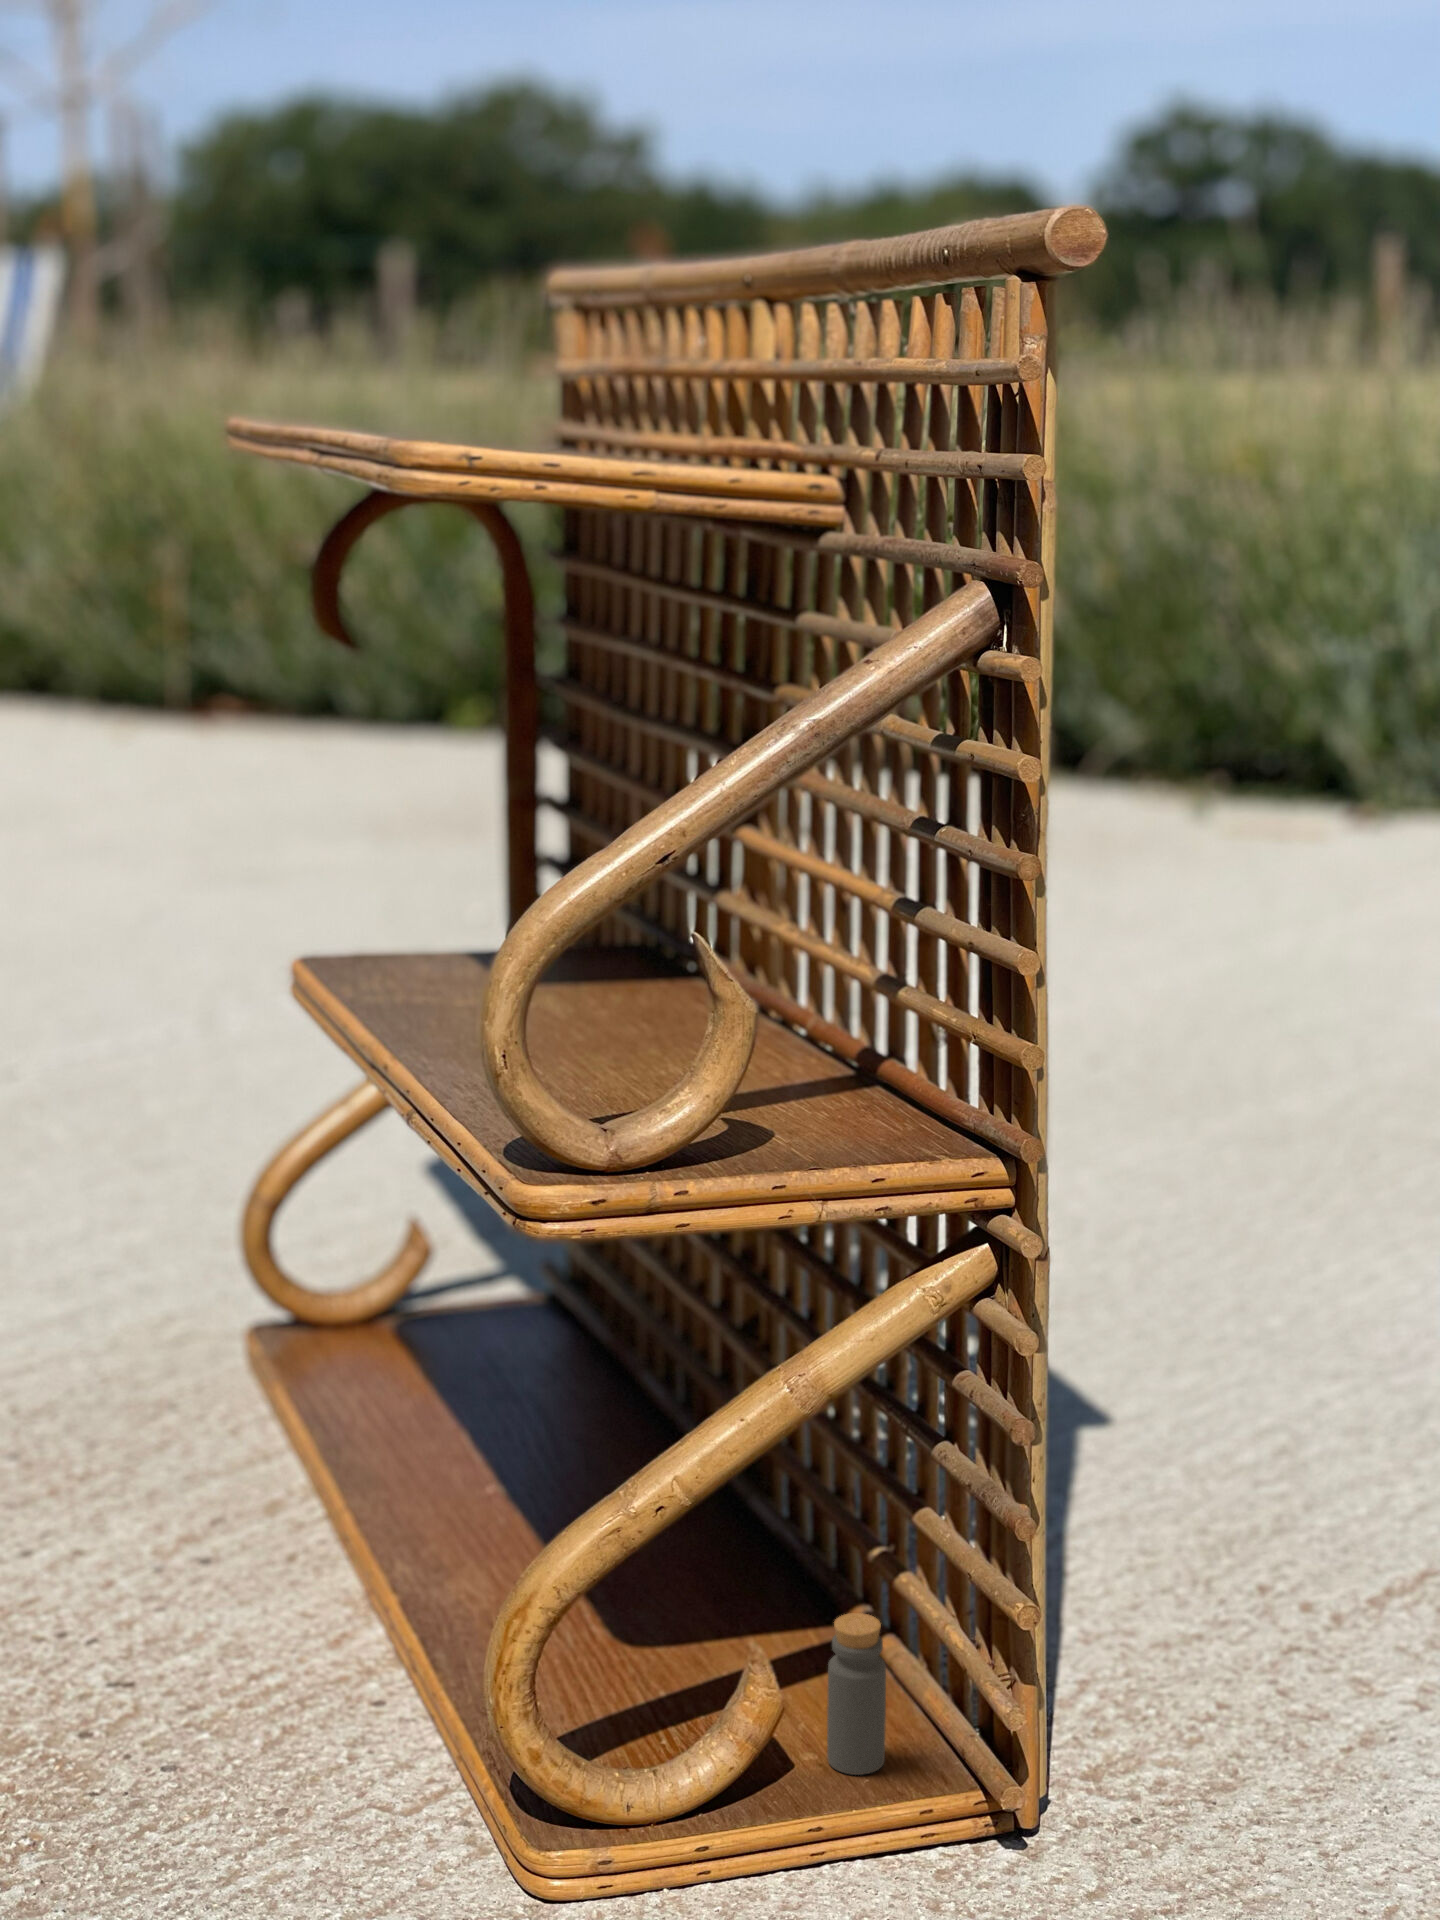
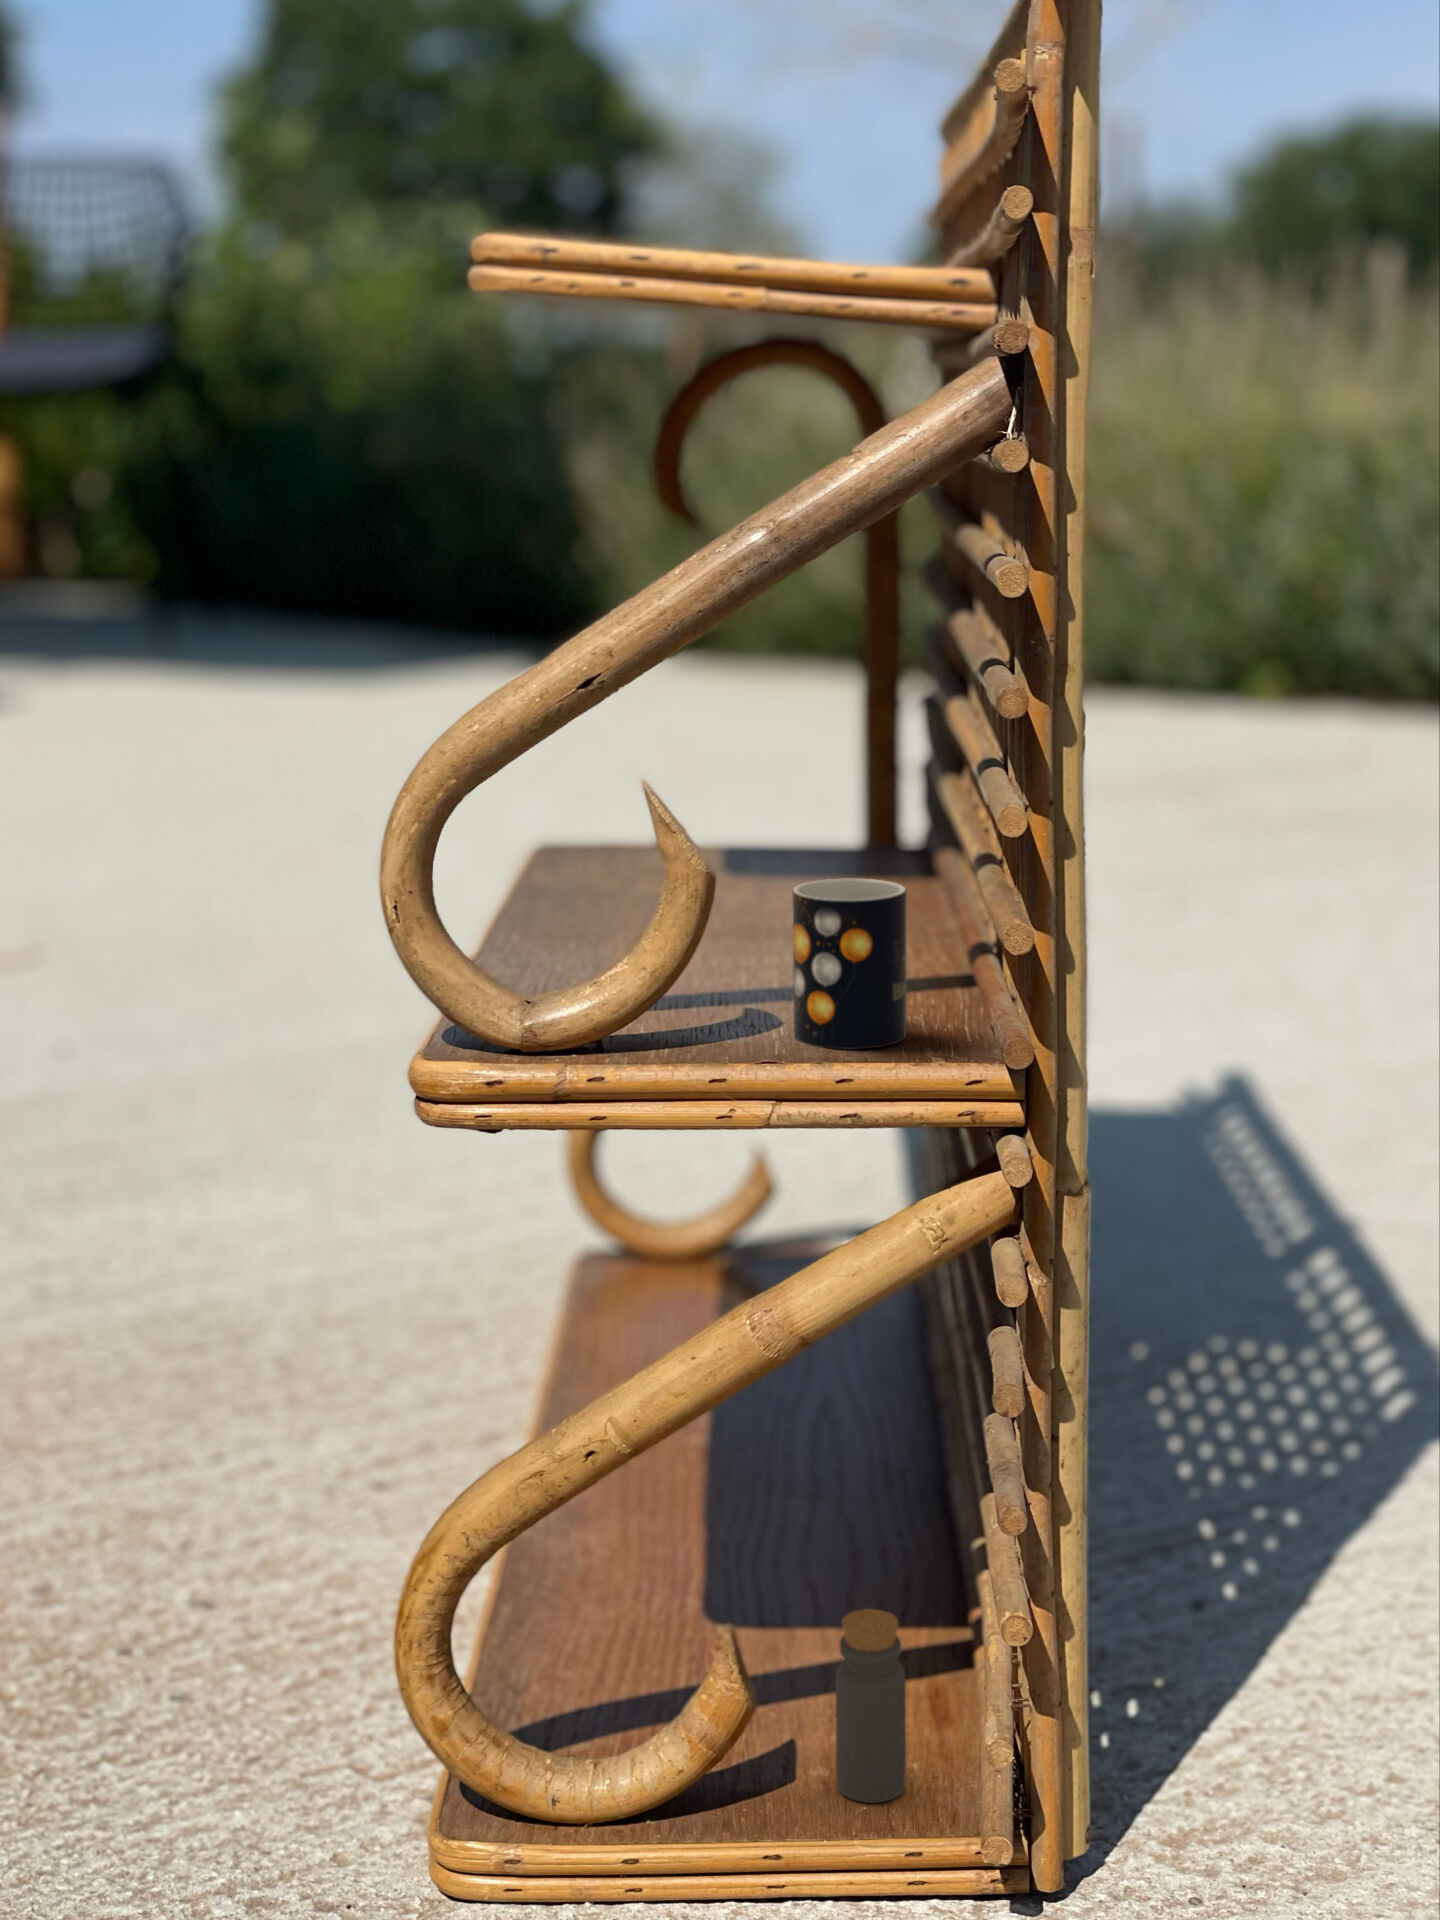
mug: none [802,1010,897,1153] -> present [793,879,906,1050]

